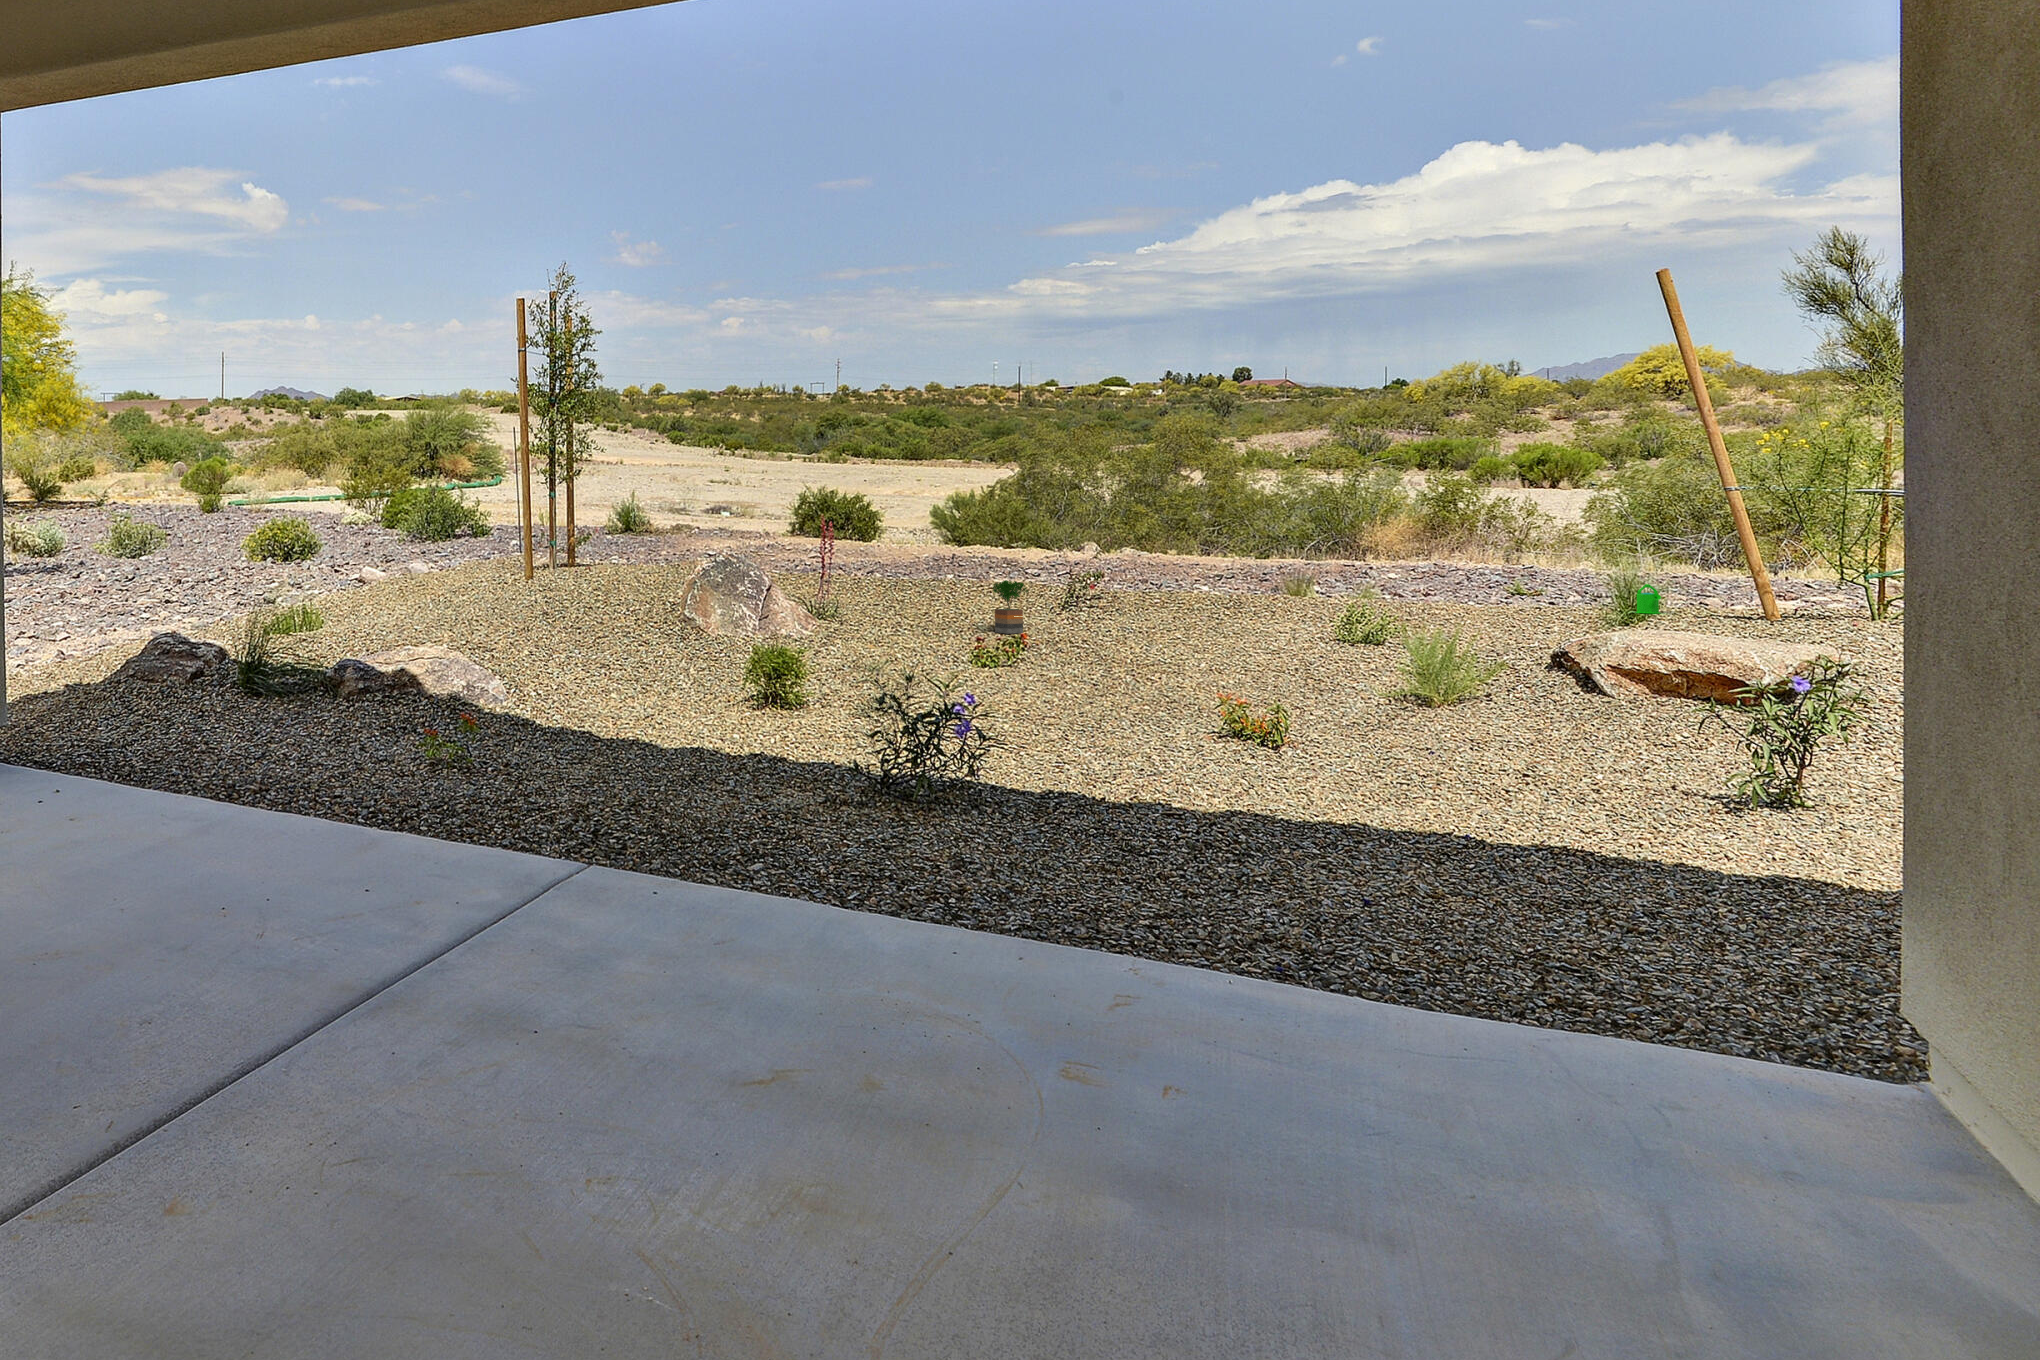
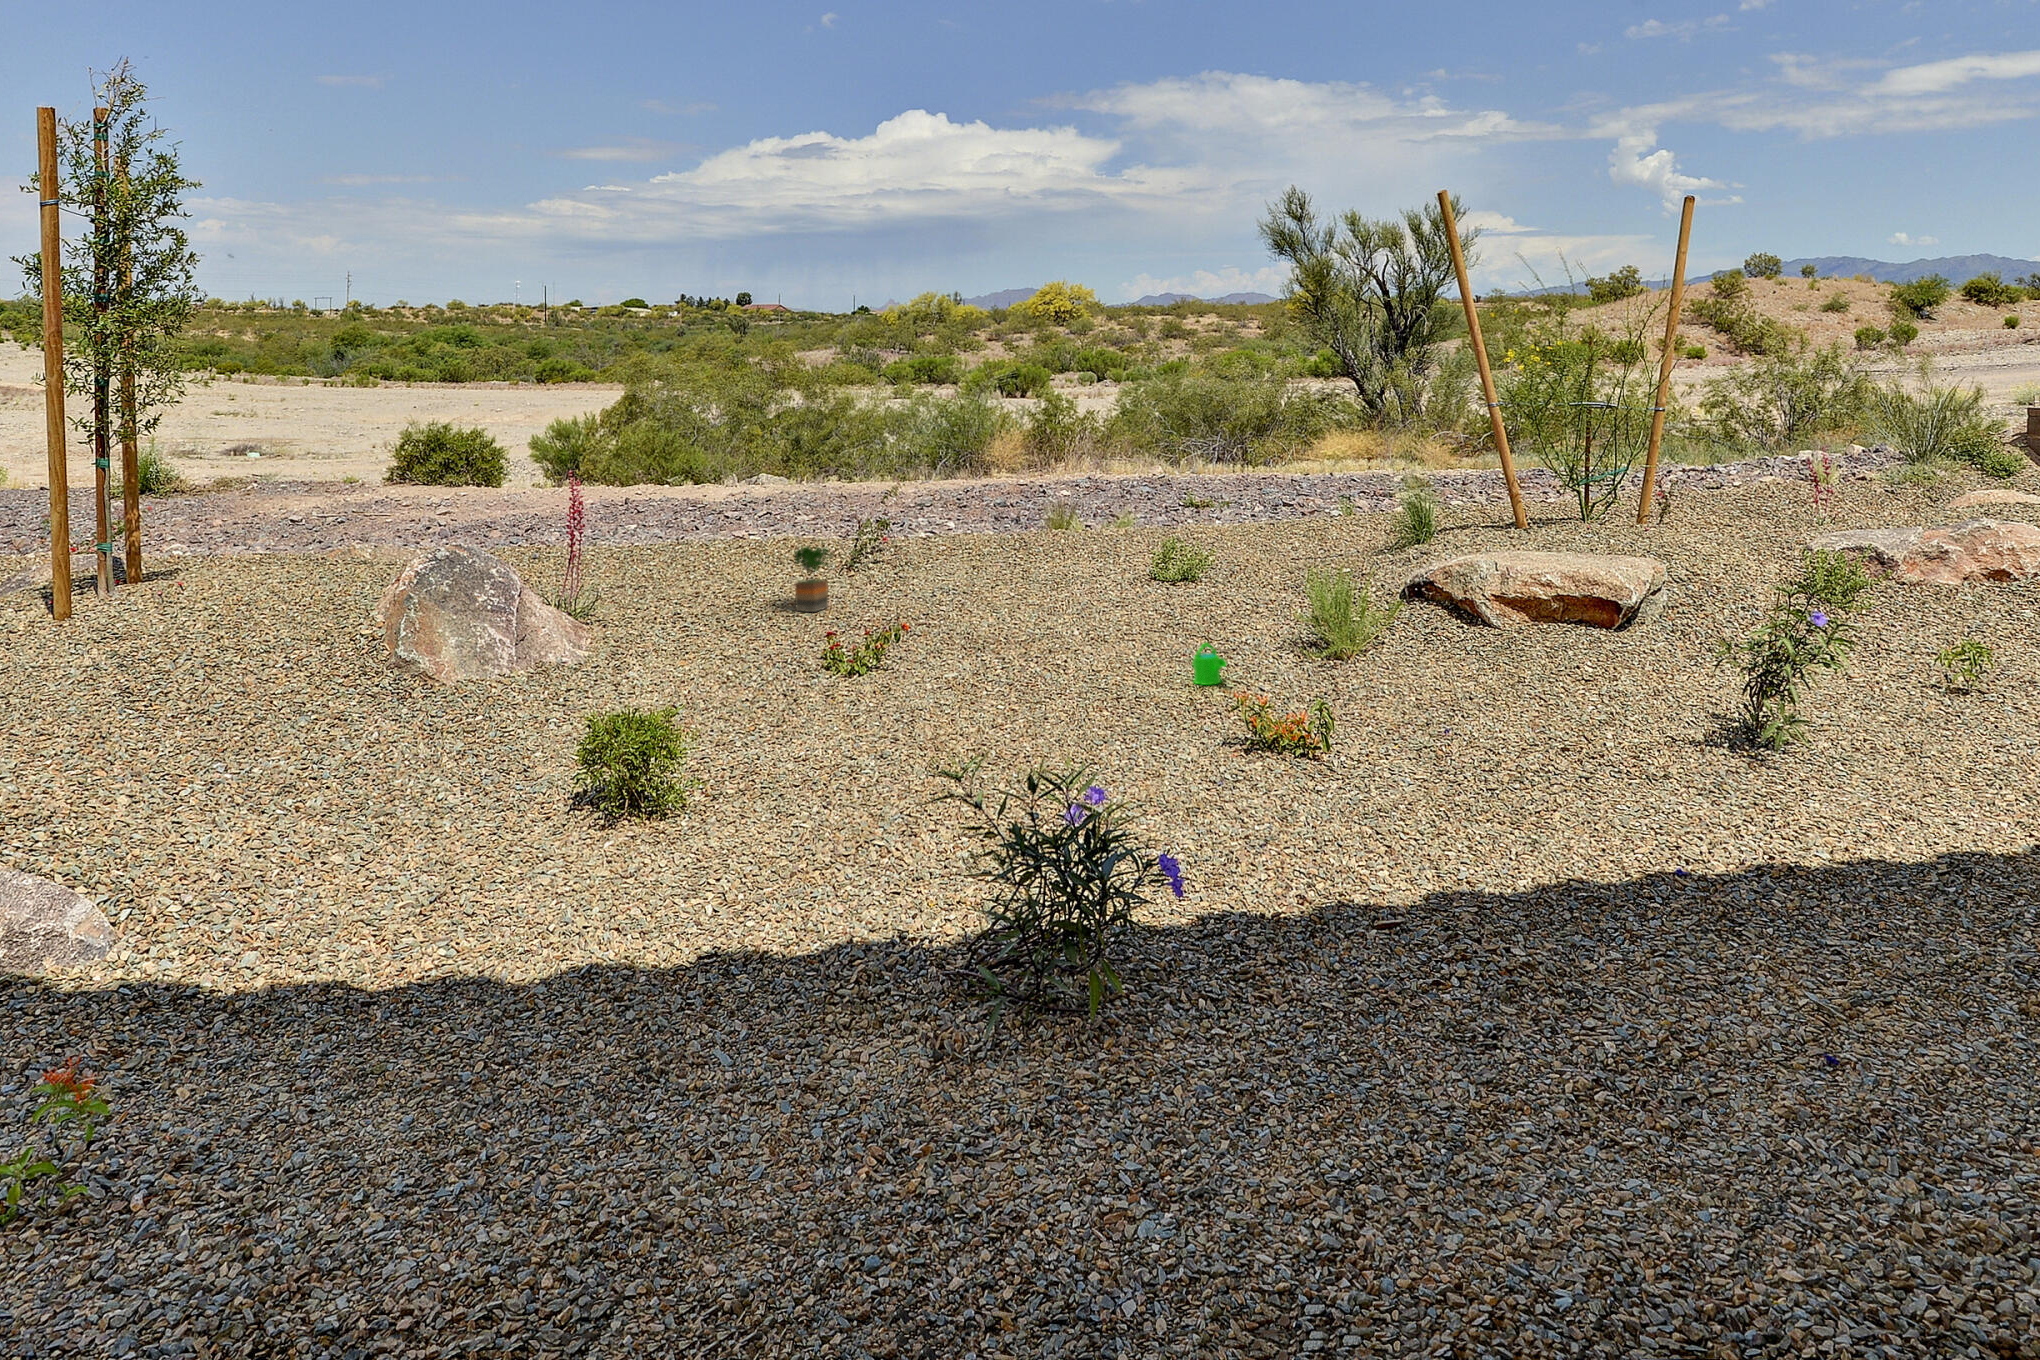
watering can: present [1635,584,1661,614] -> present [1192,643,1227,685]

